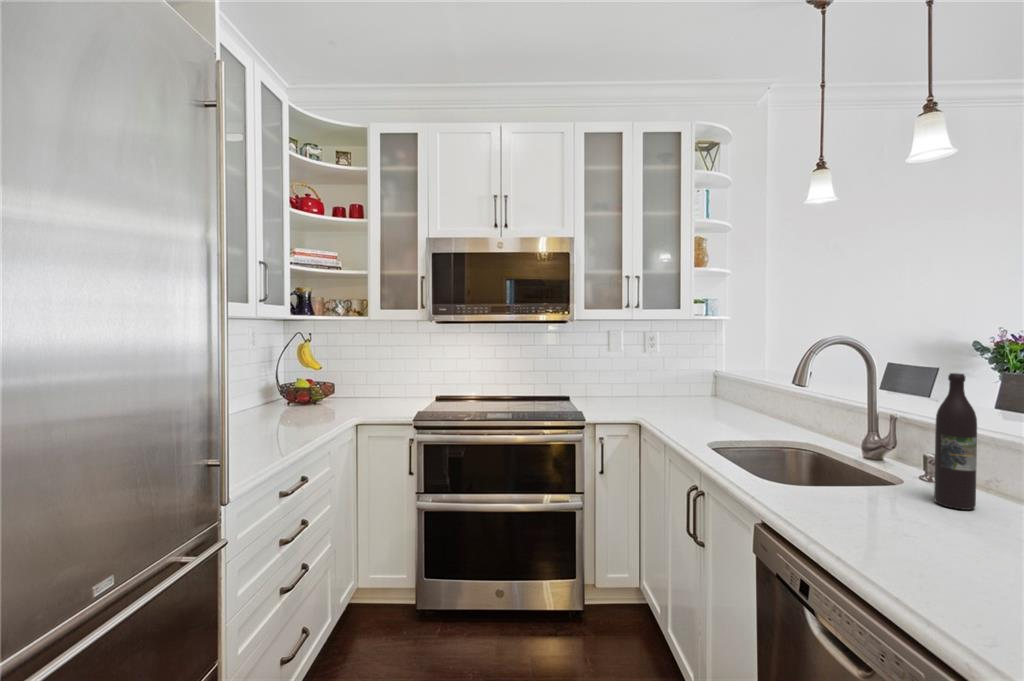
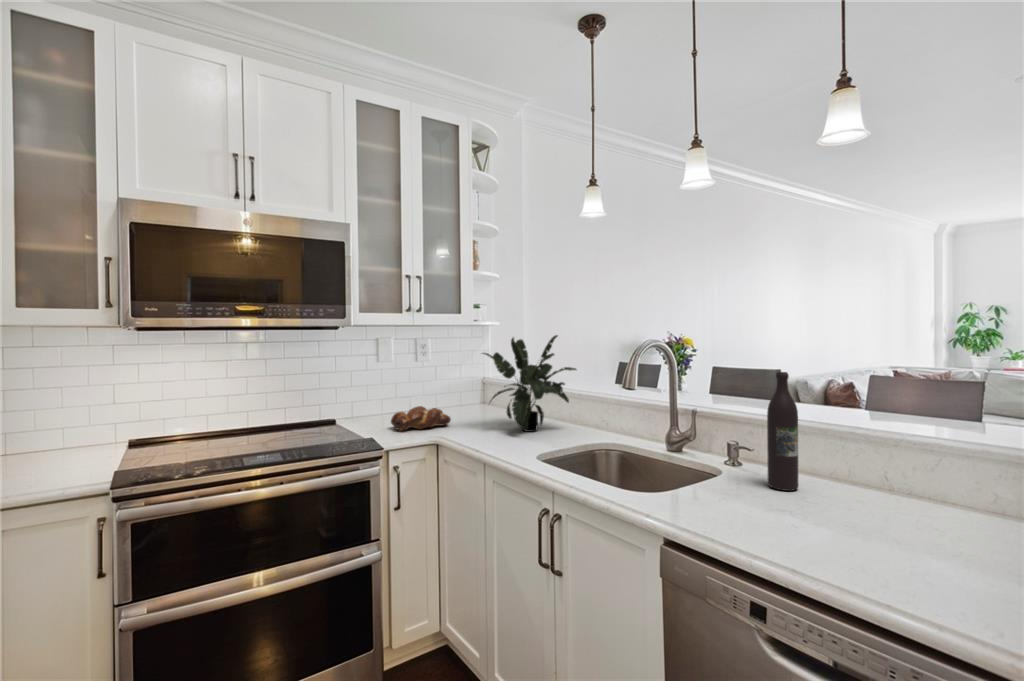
potted plant: none [680,330,778,423] -> present [483,335,576,432]
bread loaf: none [605,391,659,410] -> present [391,406,451,431]

